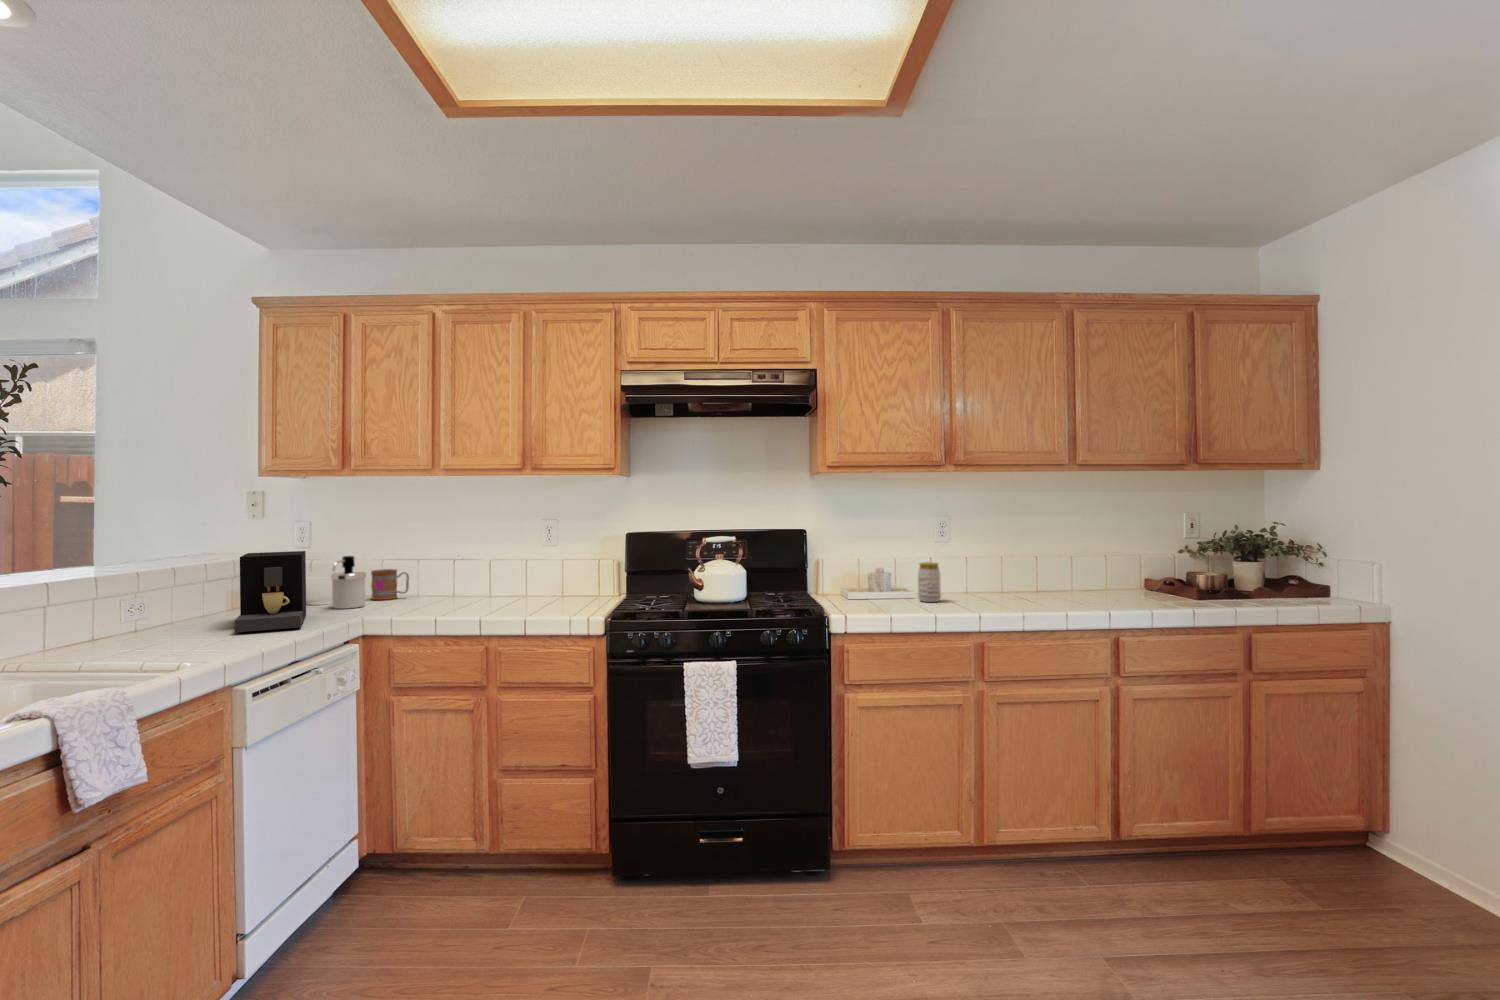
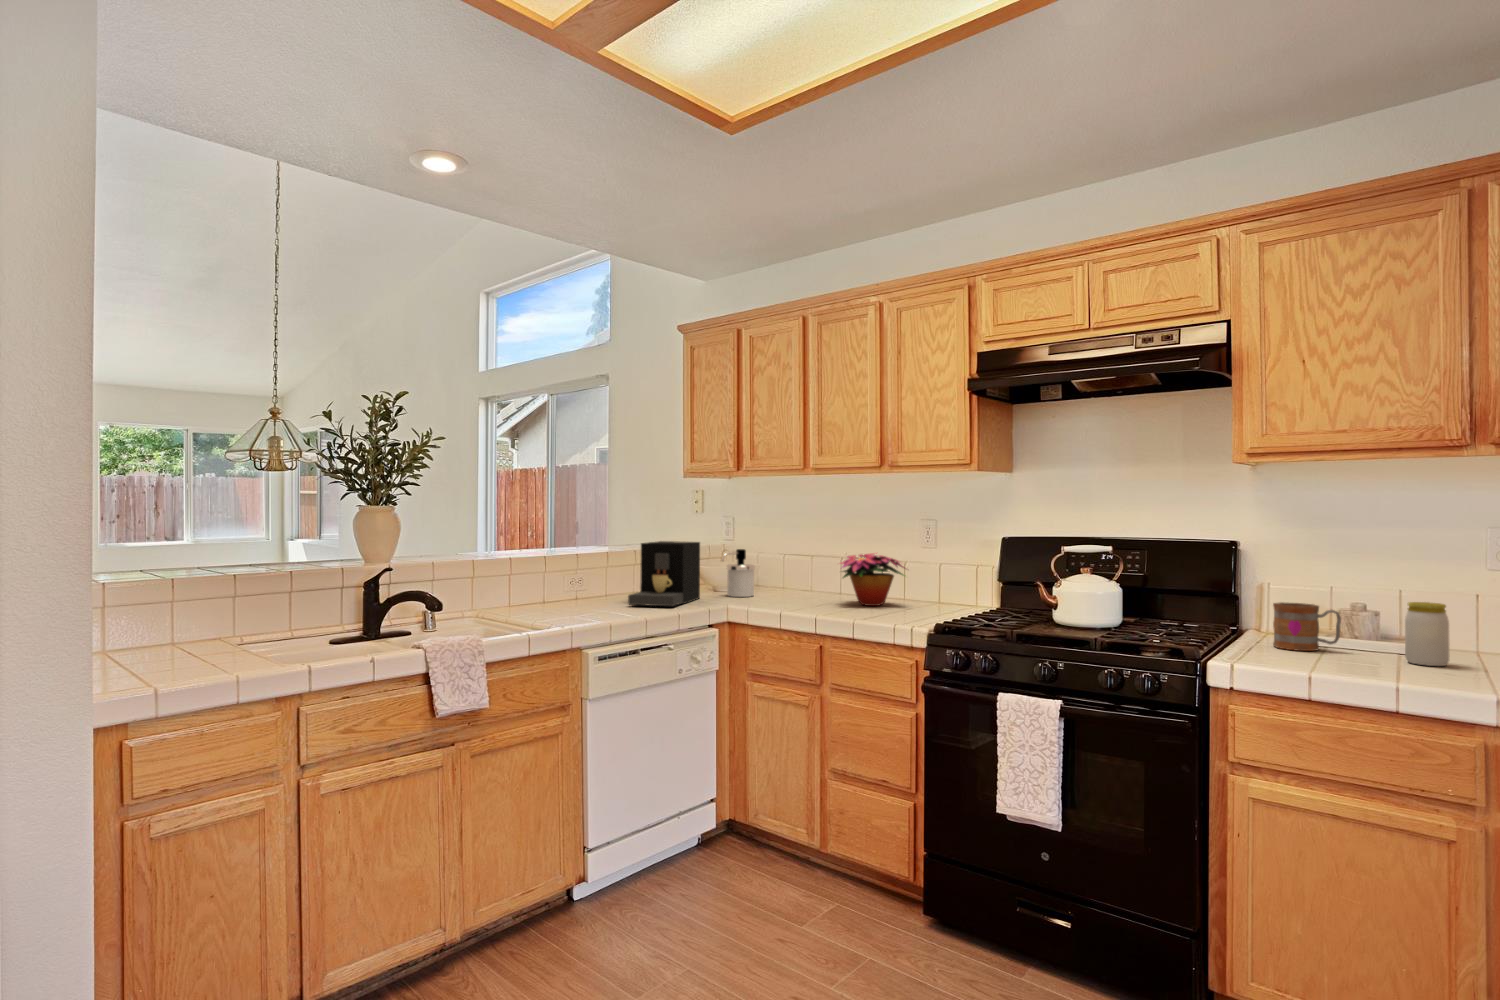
flower arrangement: none [471,550,548,603] -> present [840,553,905,606]
mug: present [371,569,409,600] -> present [1273,602,1341,651]

